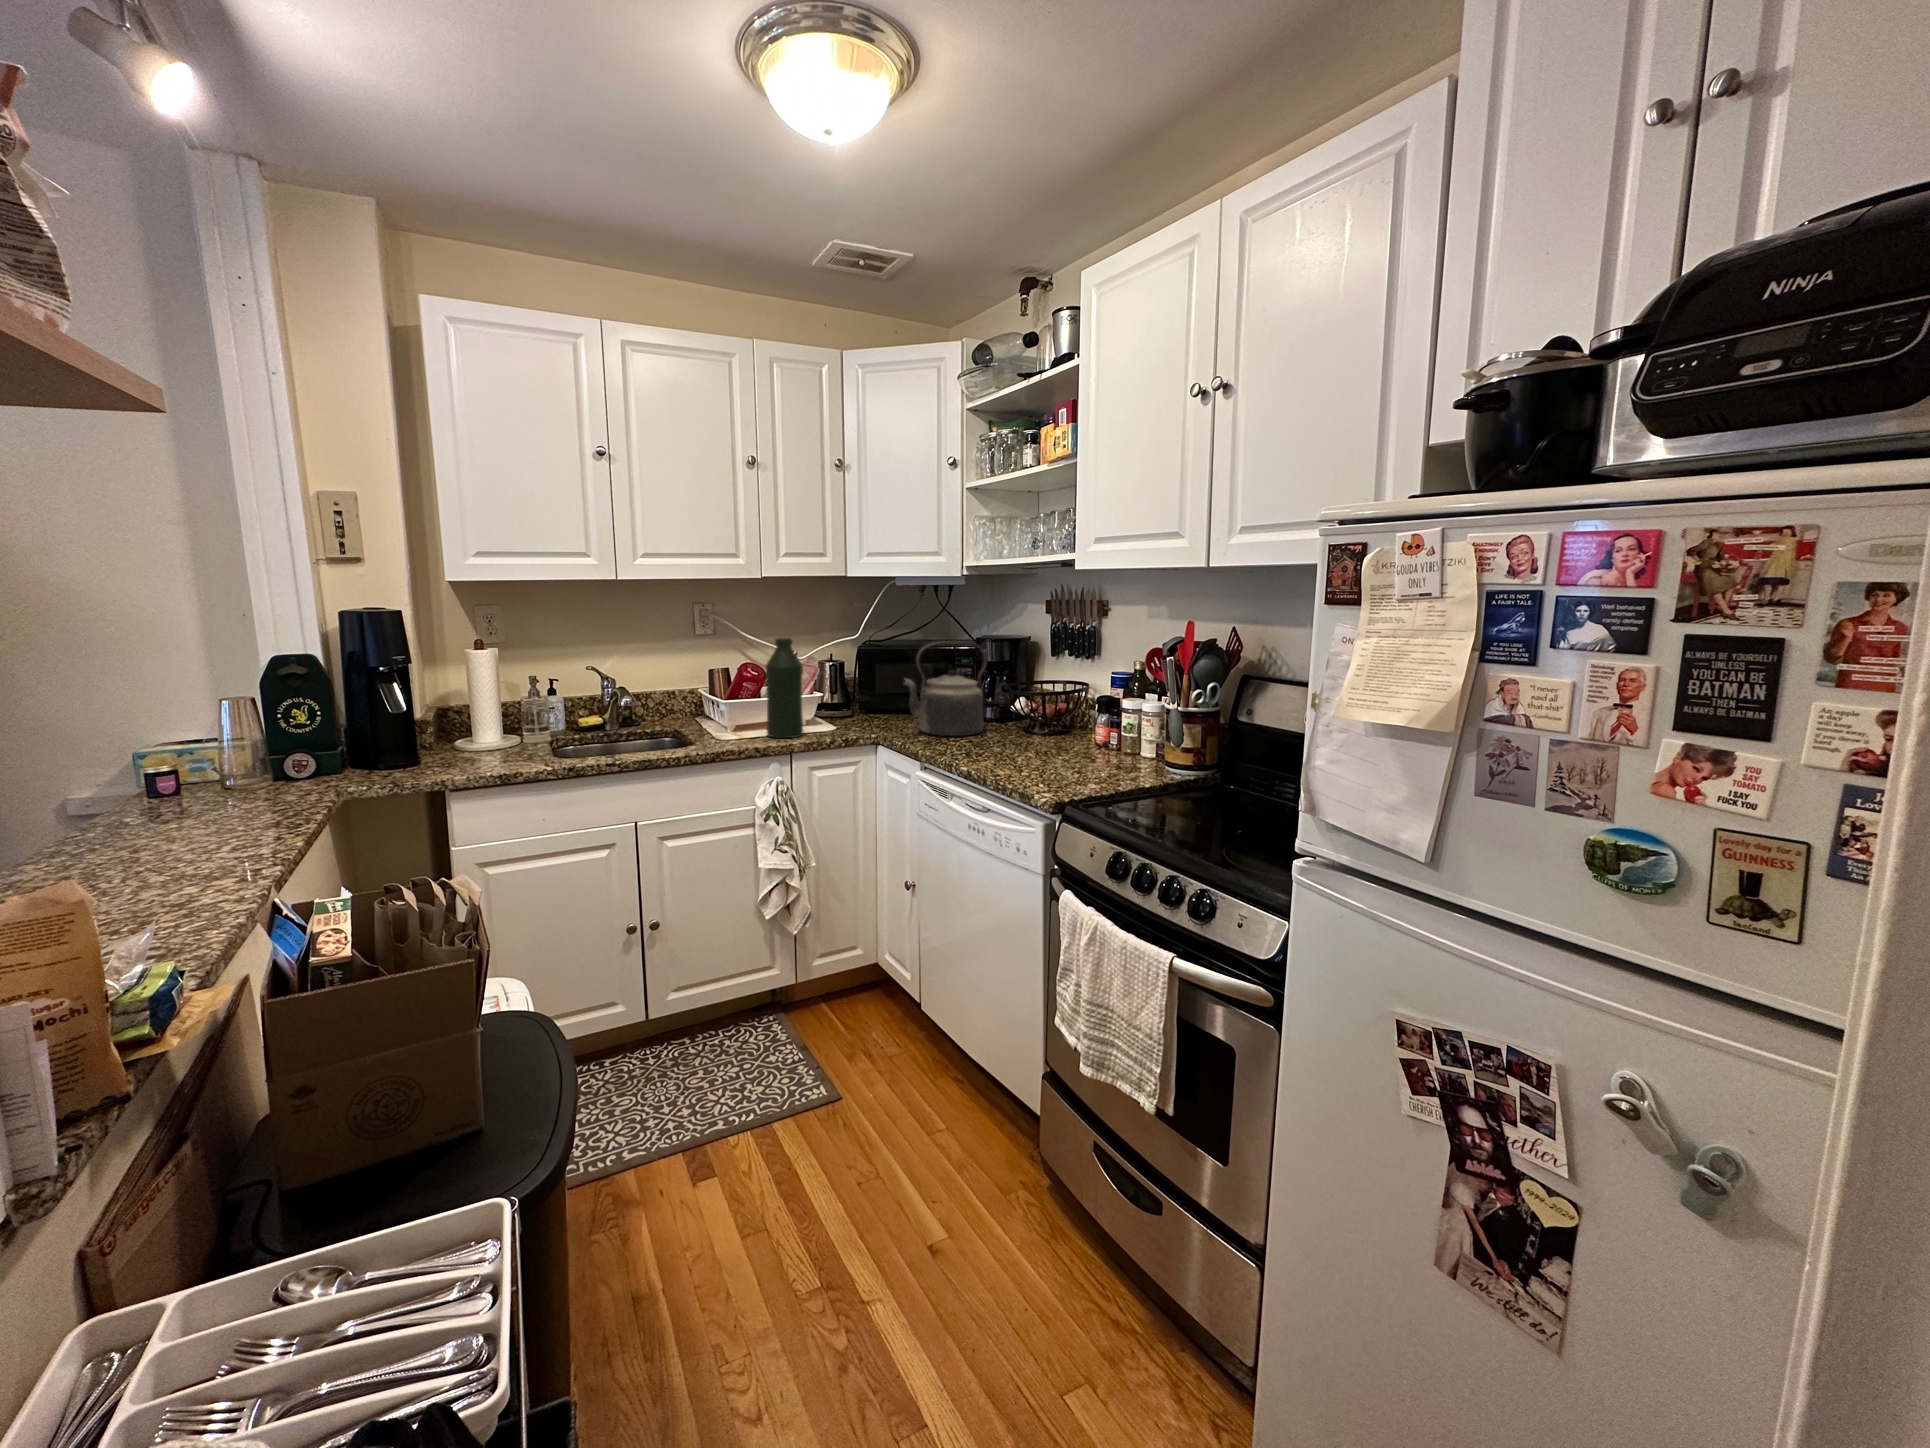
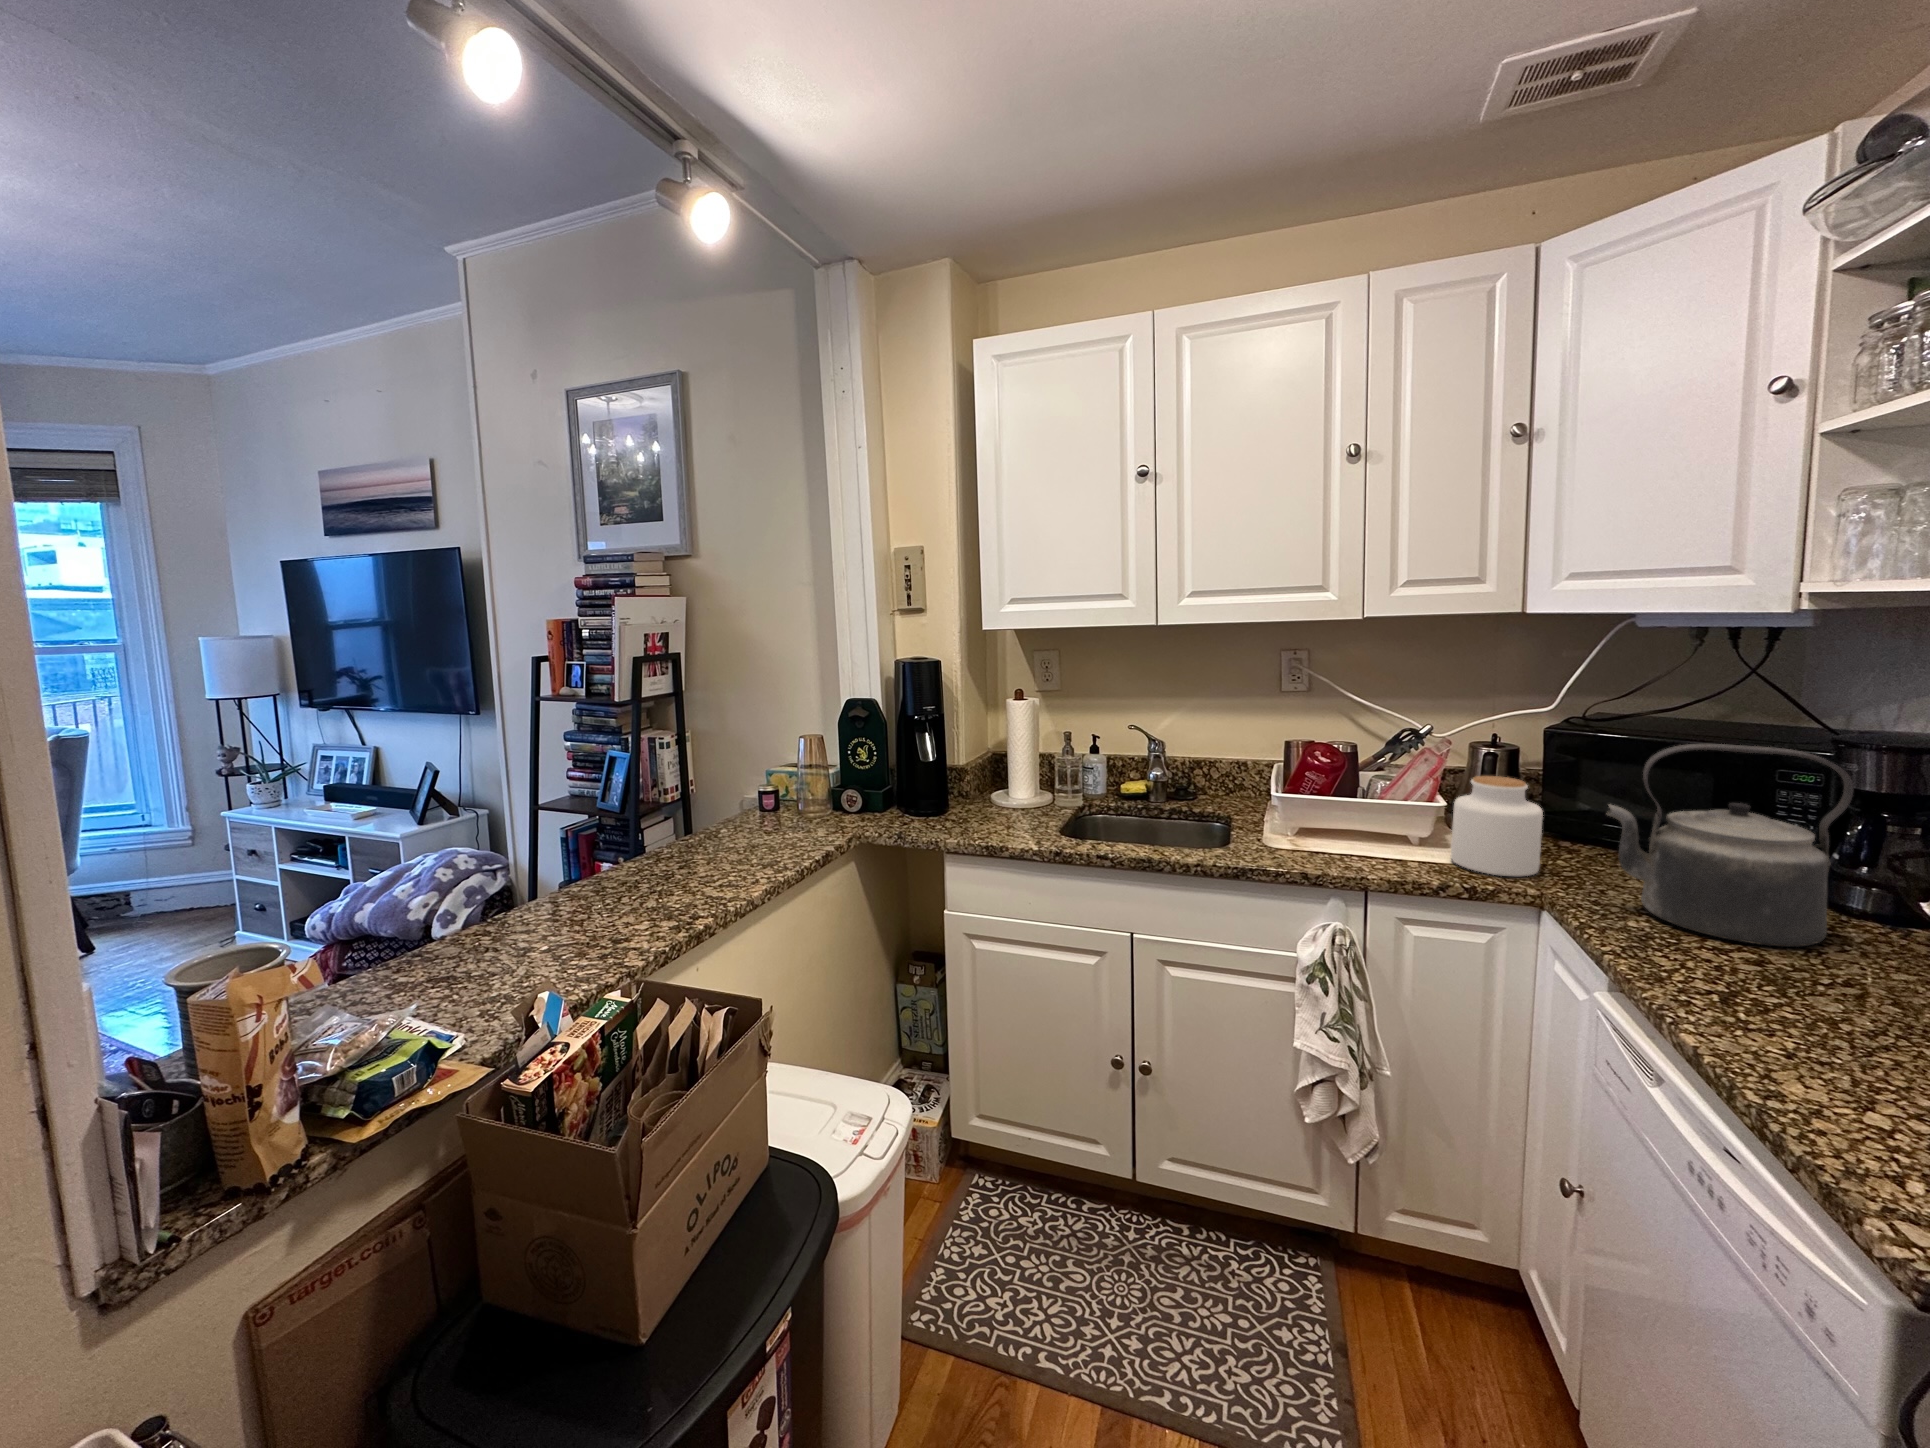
bottle: present [766,638,803,738] -> none [1336,711,1404,866]
jar: none [828,674,871,731] -> present [1451,776,1543,876]

